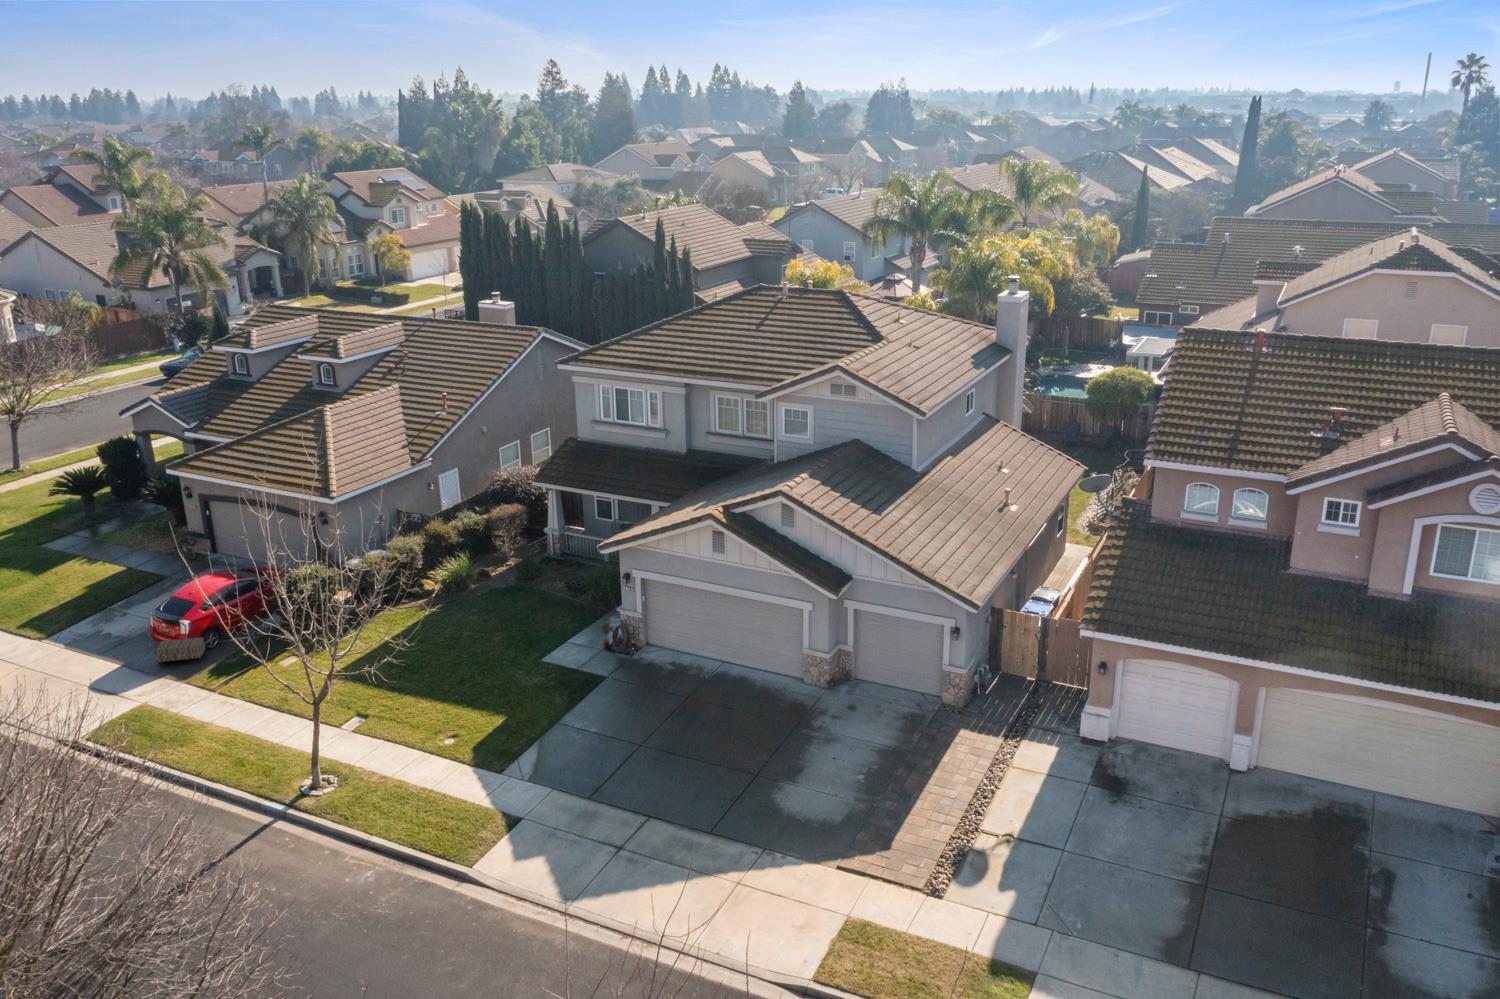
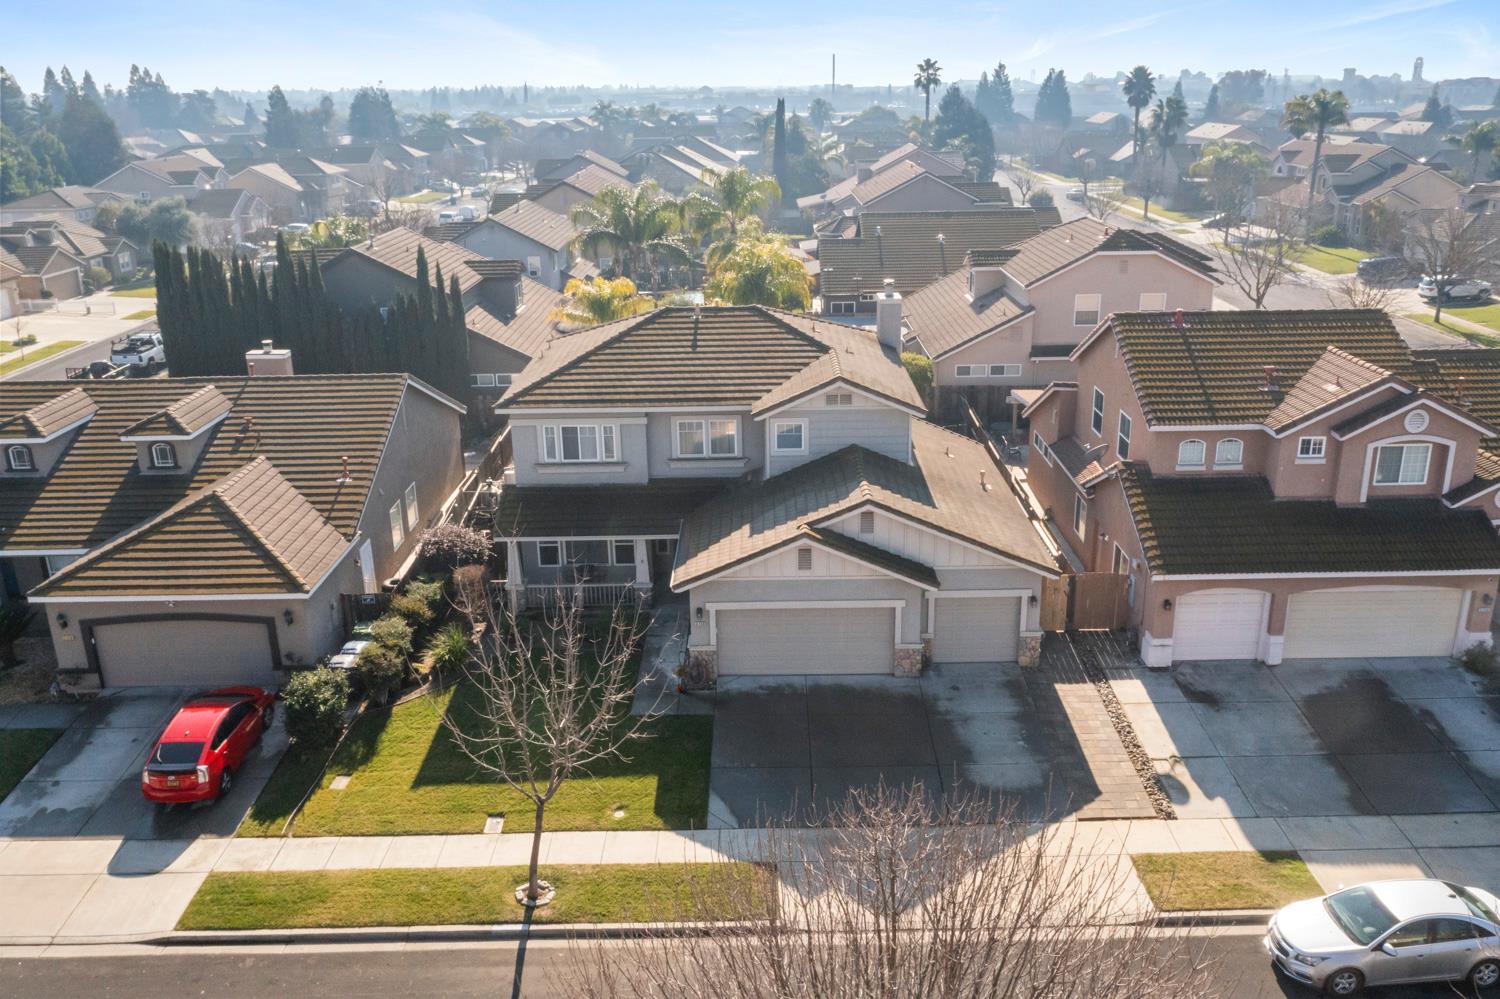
bench: present [154,637,206,667] -> none [170,784,231,832]

